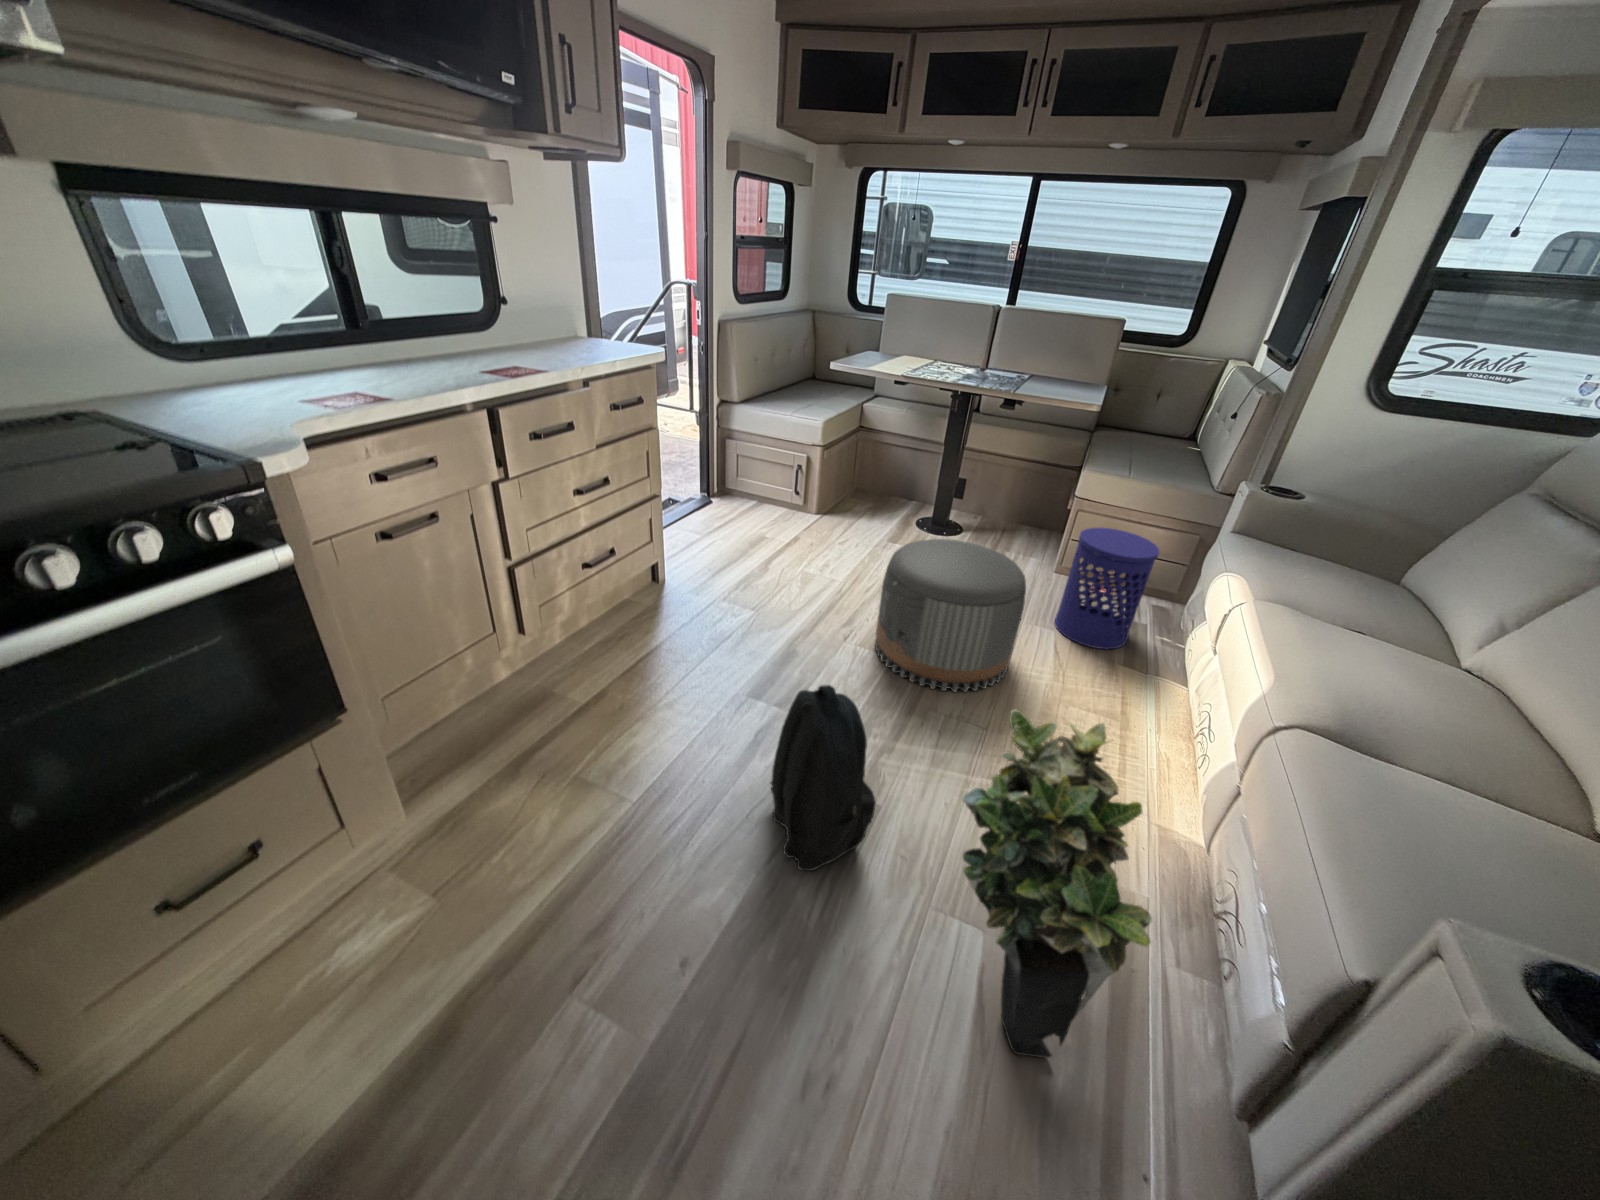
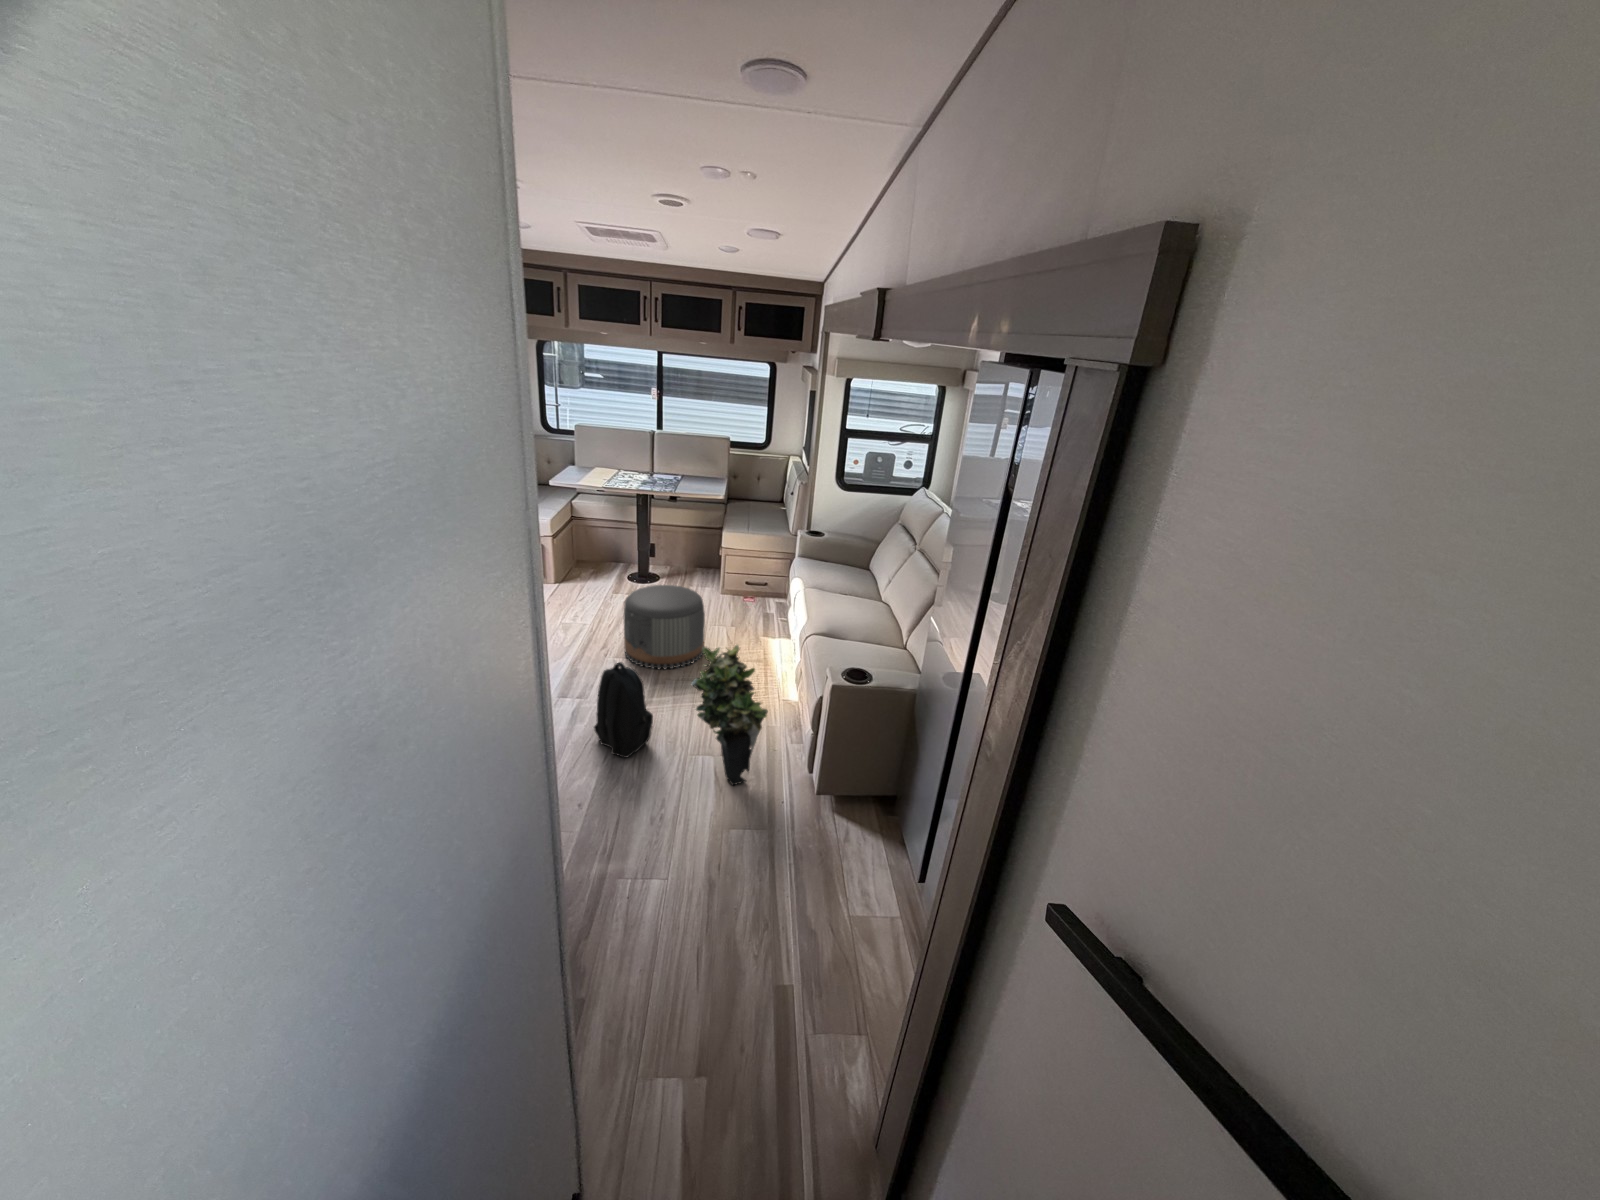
waste bin: present [1054,528,1159,649] -> none [725,564,767,631]

